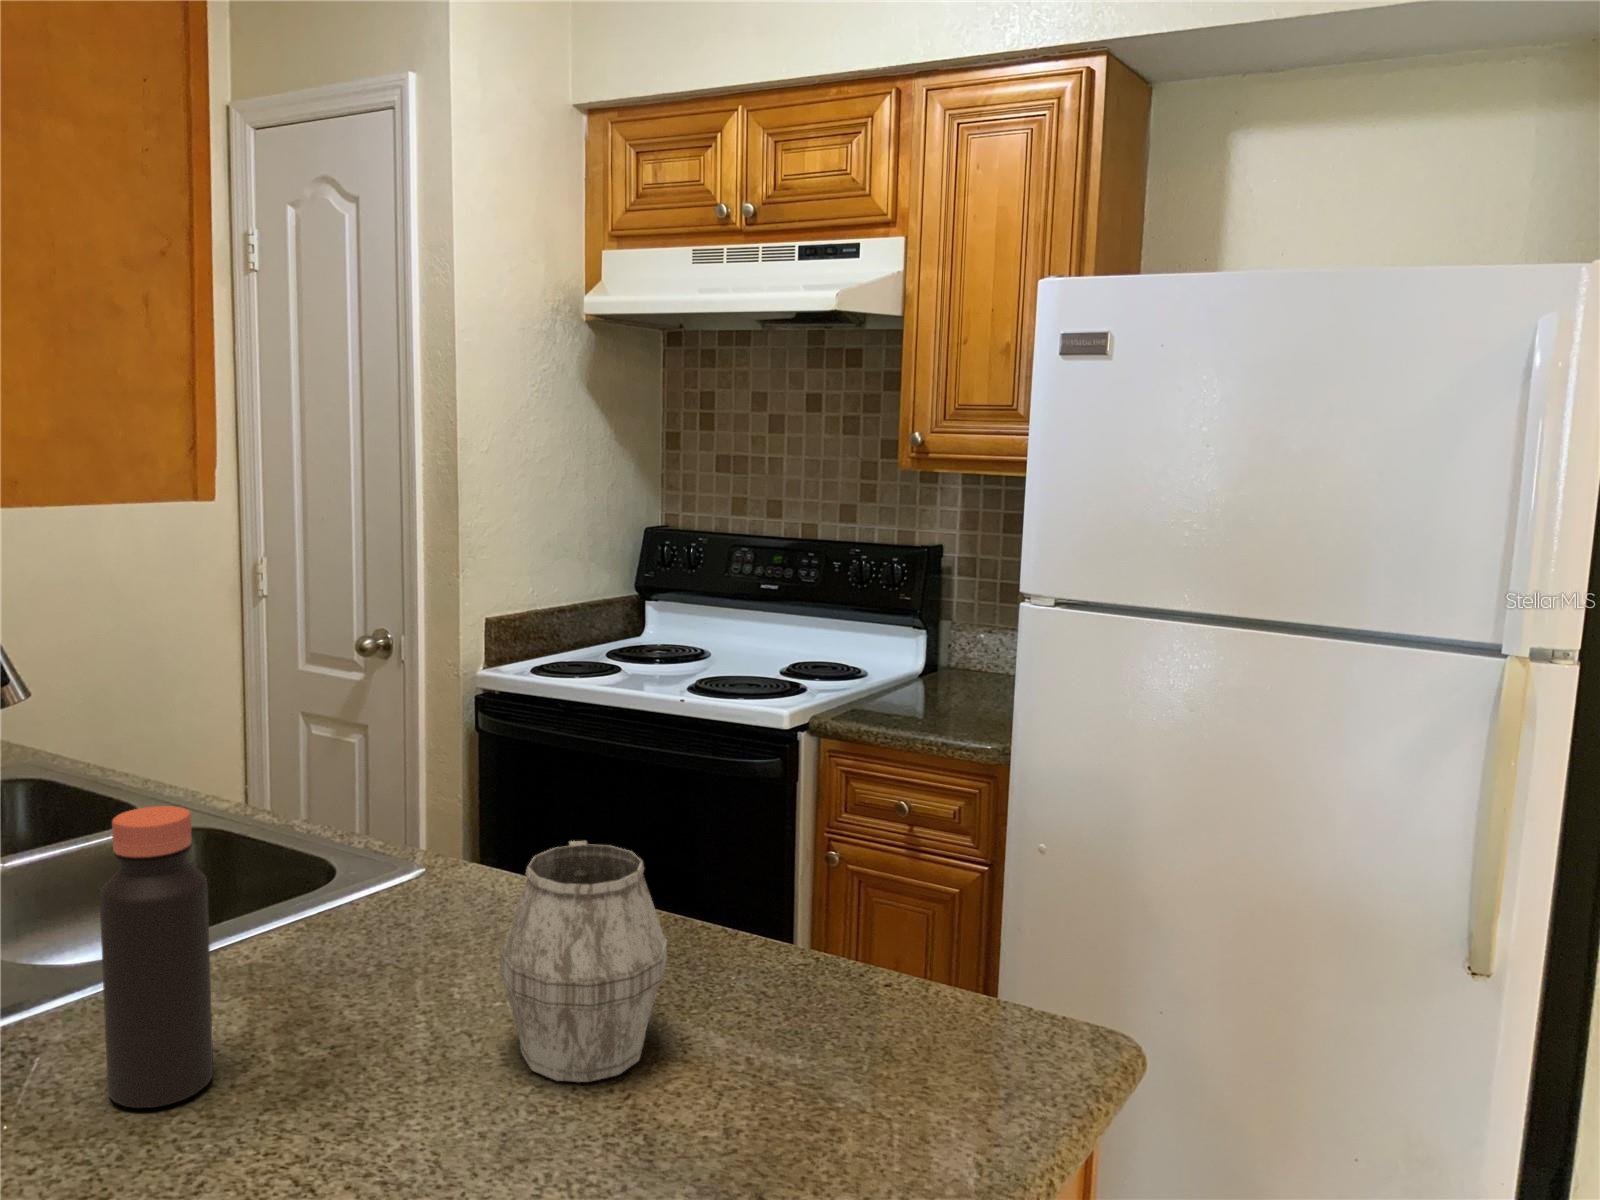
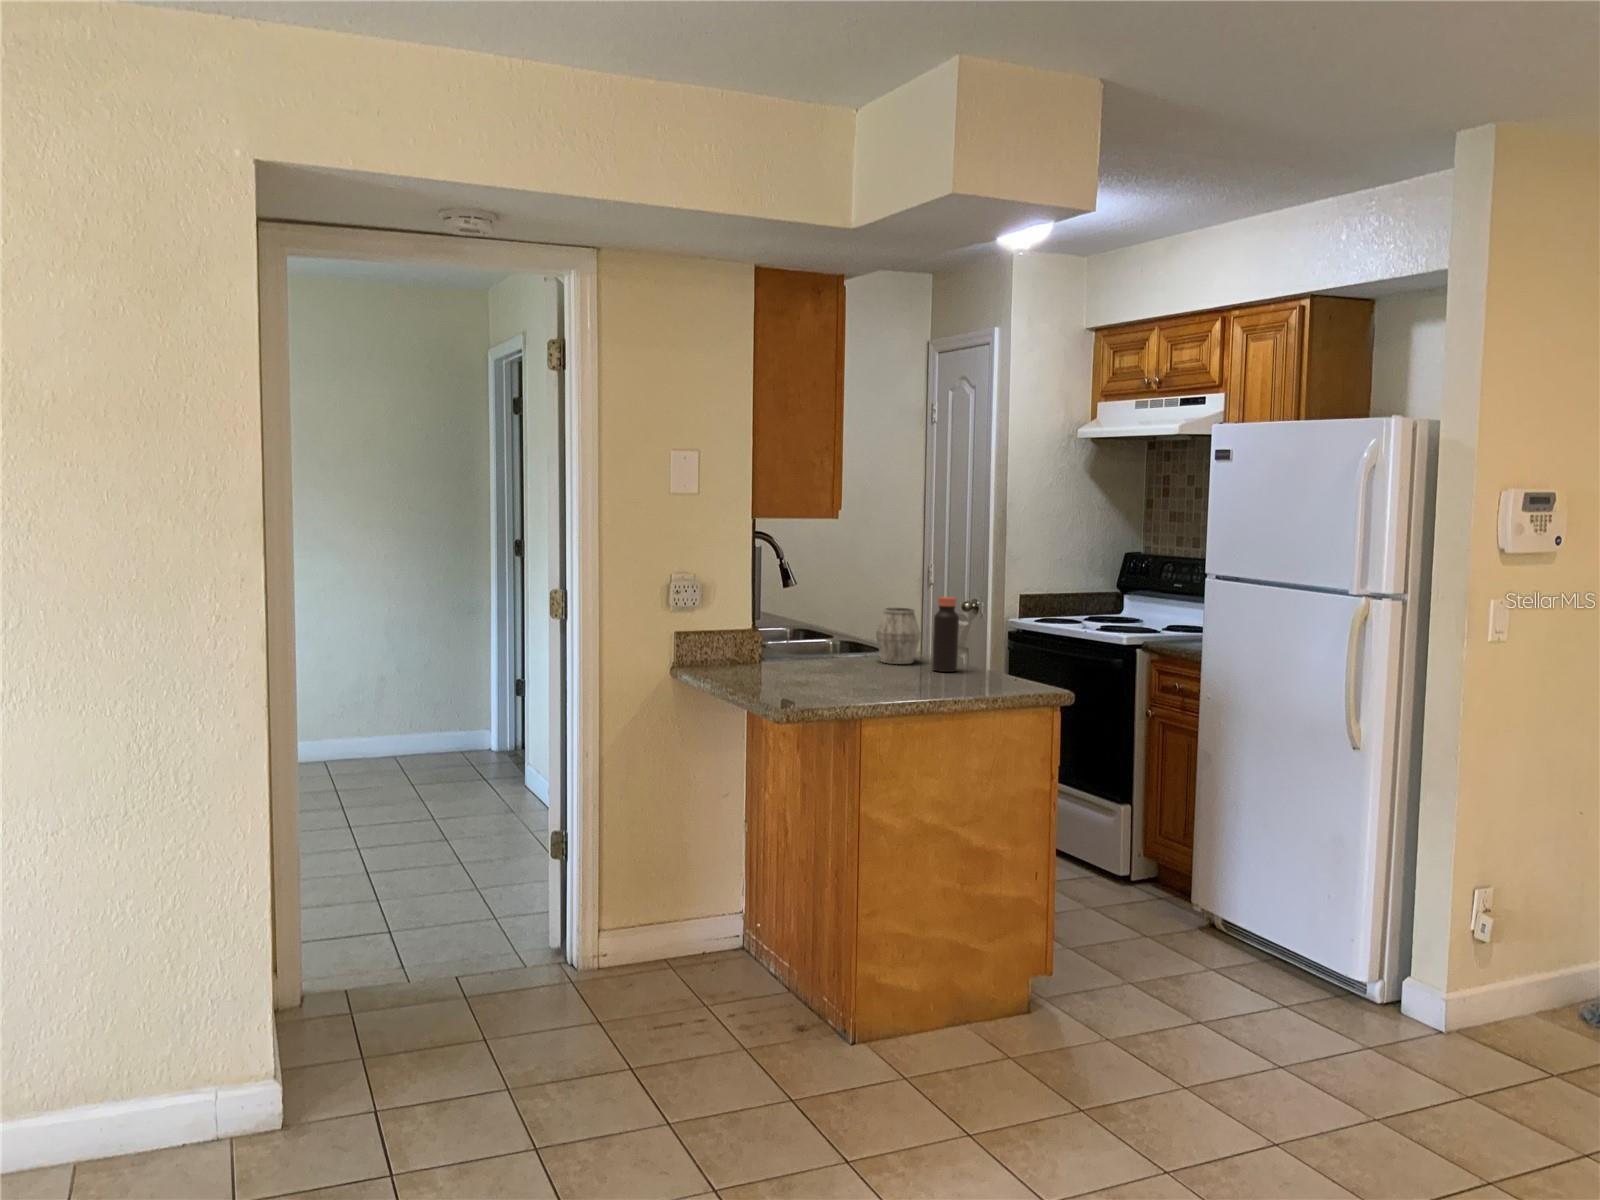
bottle: present [100,806,213,1108] -> present [932,597,959,672]

